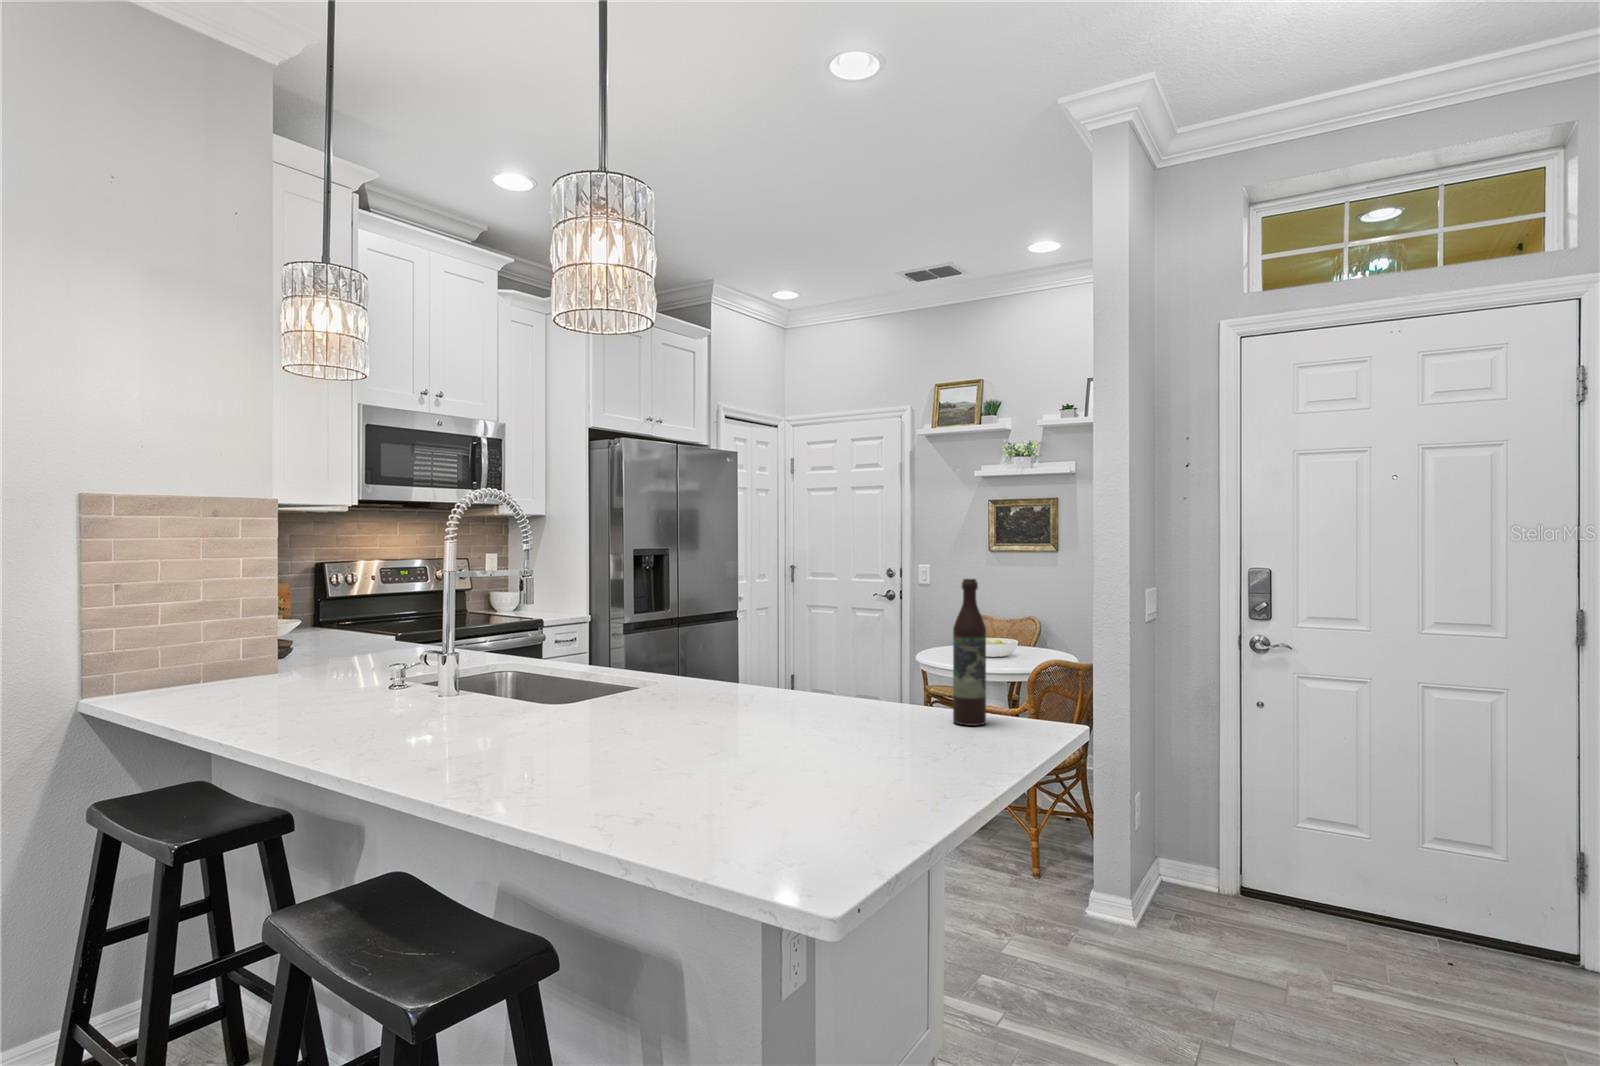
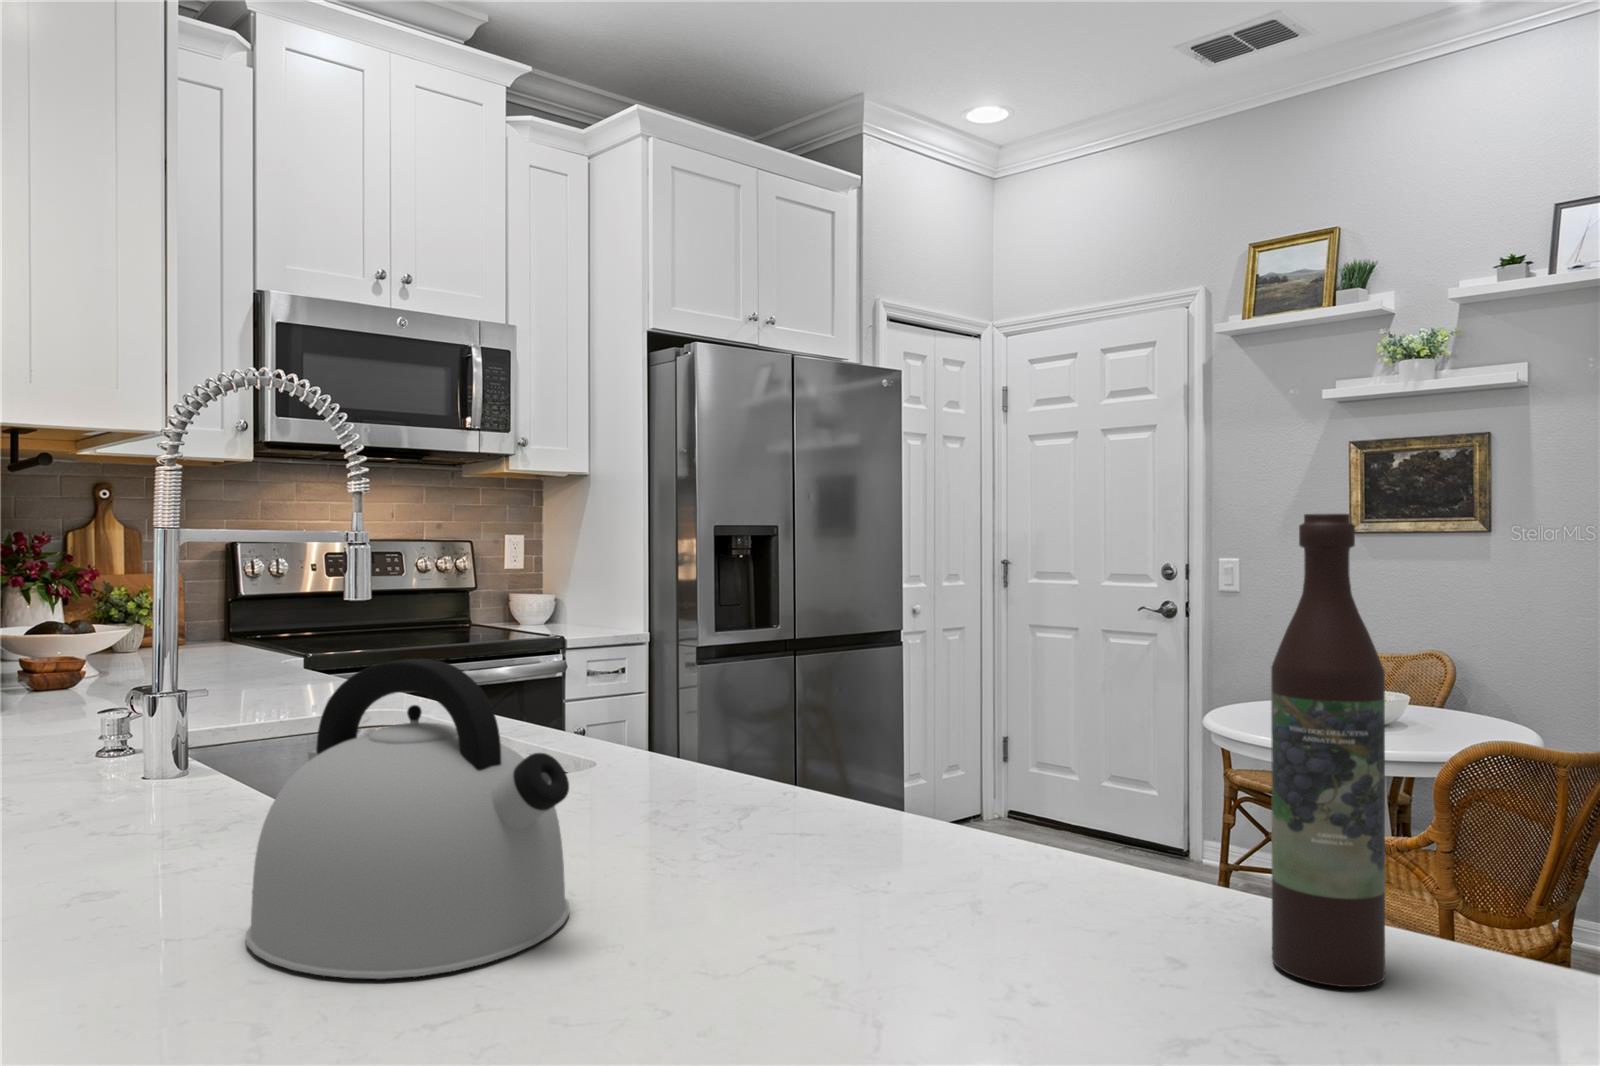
kettle: none [600,633,724,742] -> present [246,659,570,979]

